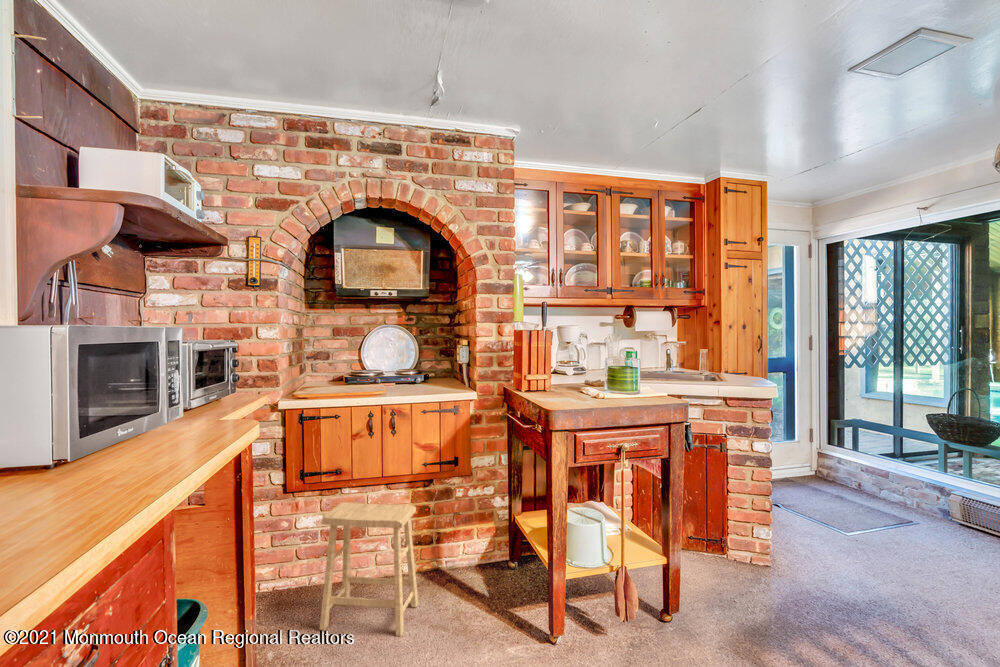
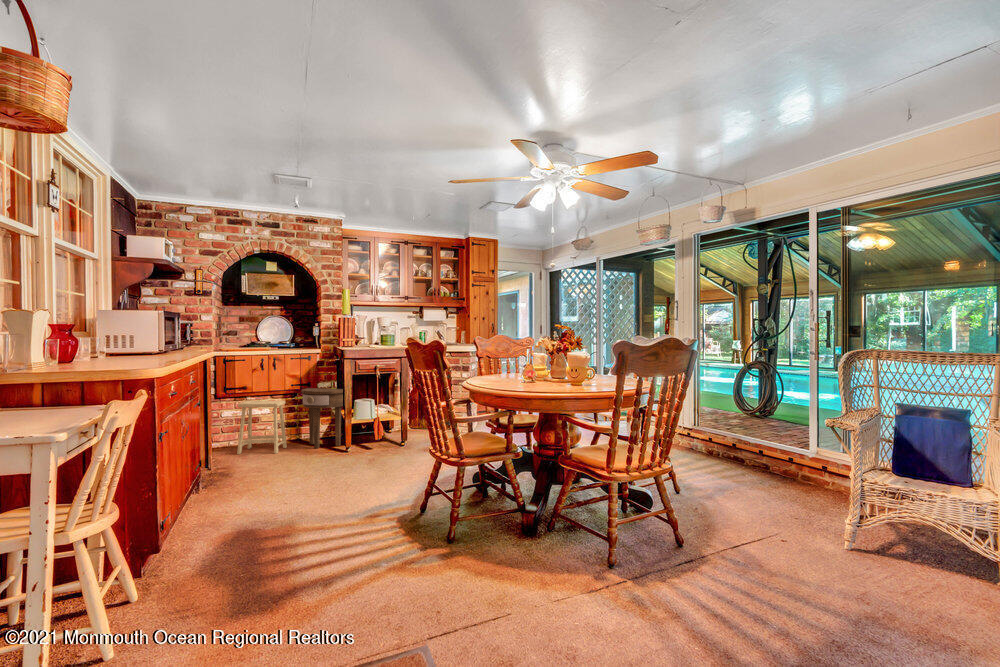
side table: none [447,473,539,617] -> present [301,388,345,448]

